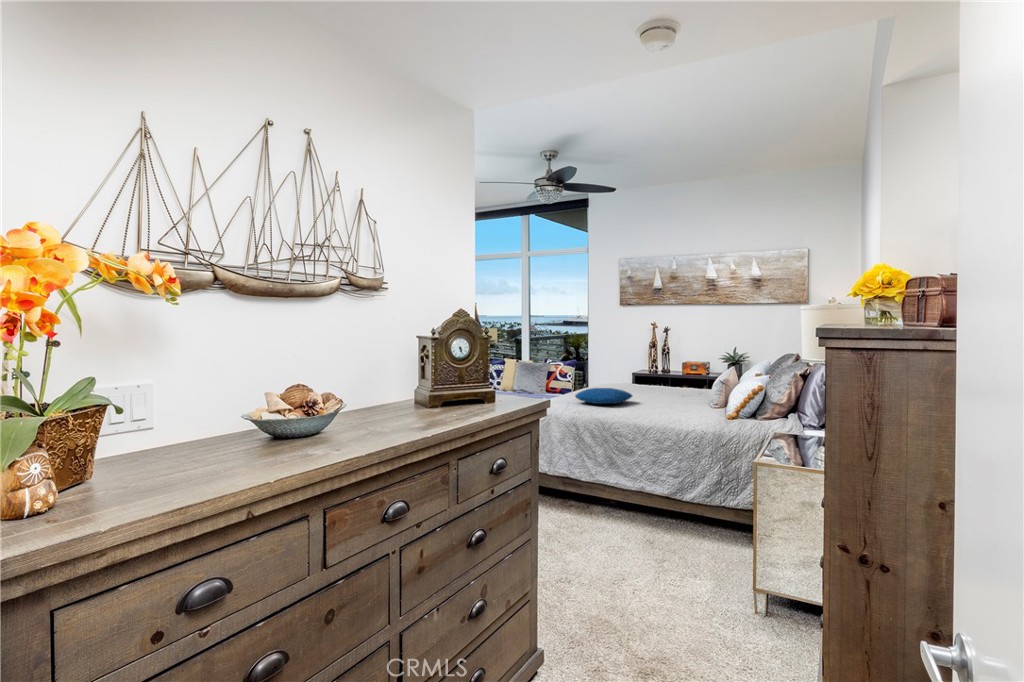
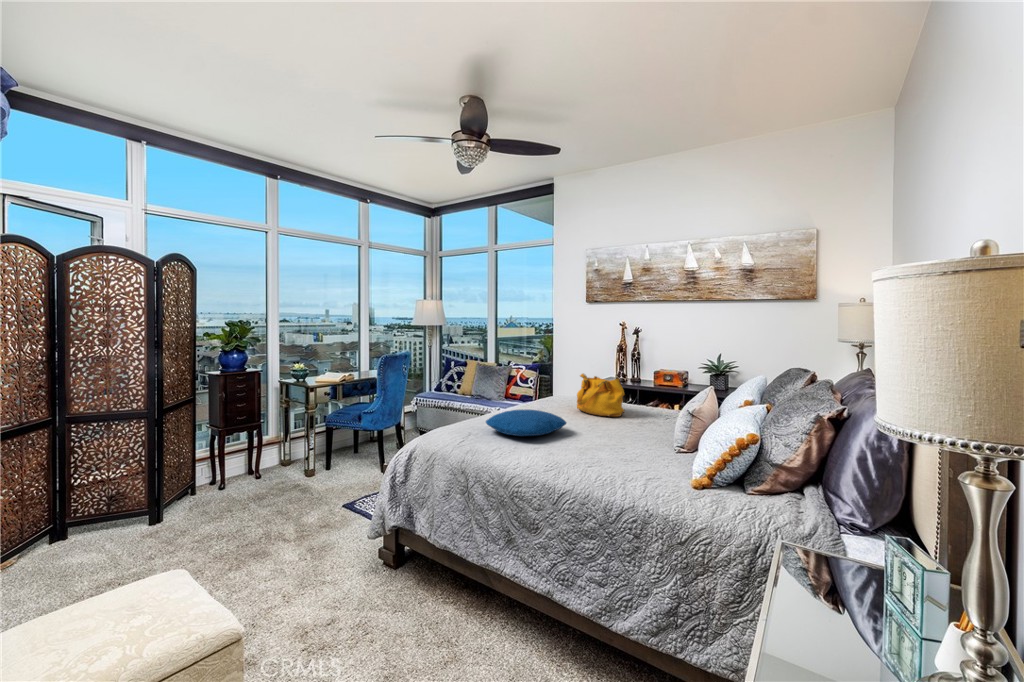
handbag: none [629,363,667,395] -> present [577,374,624,417]

